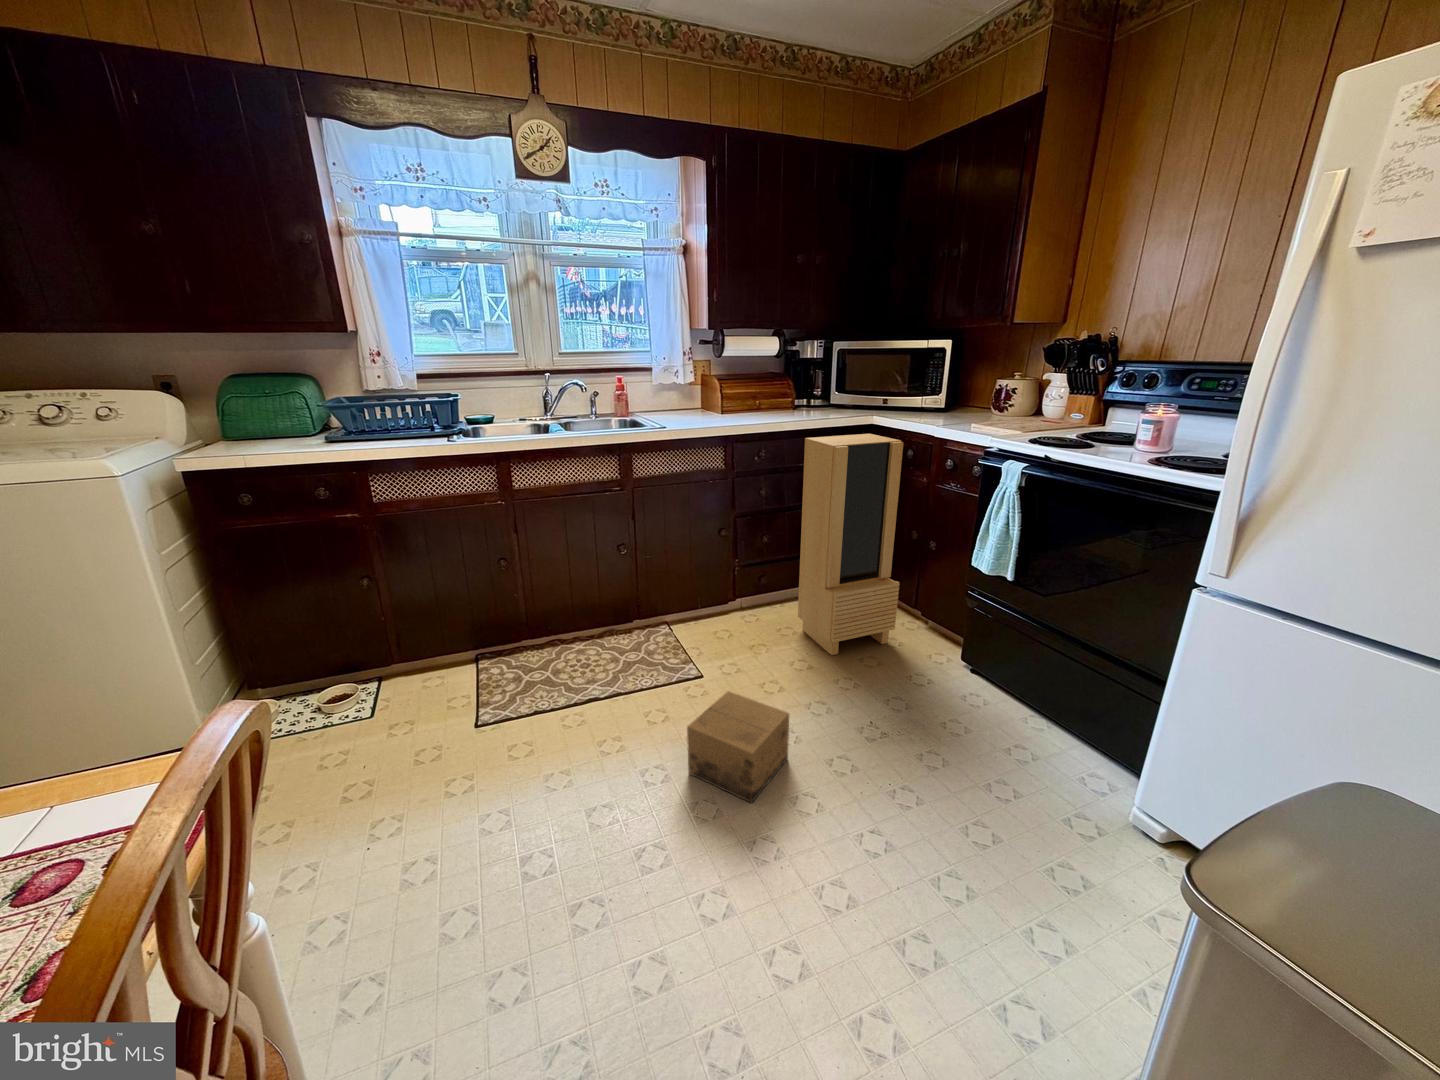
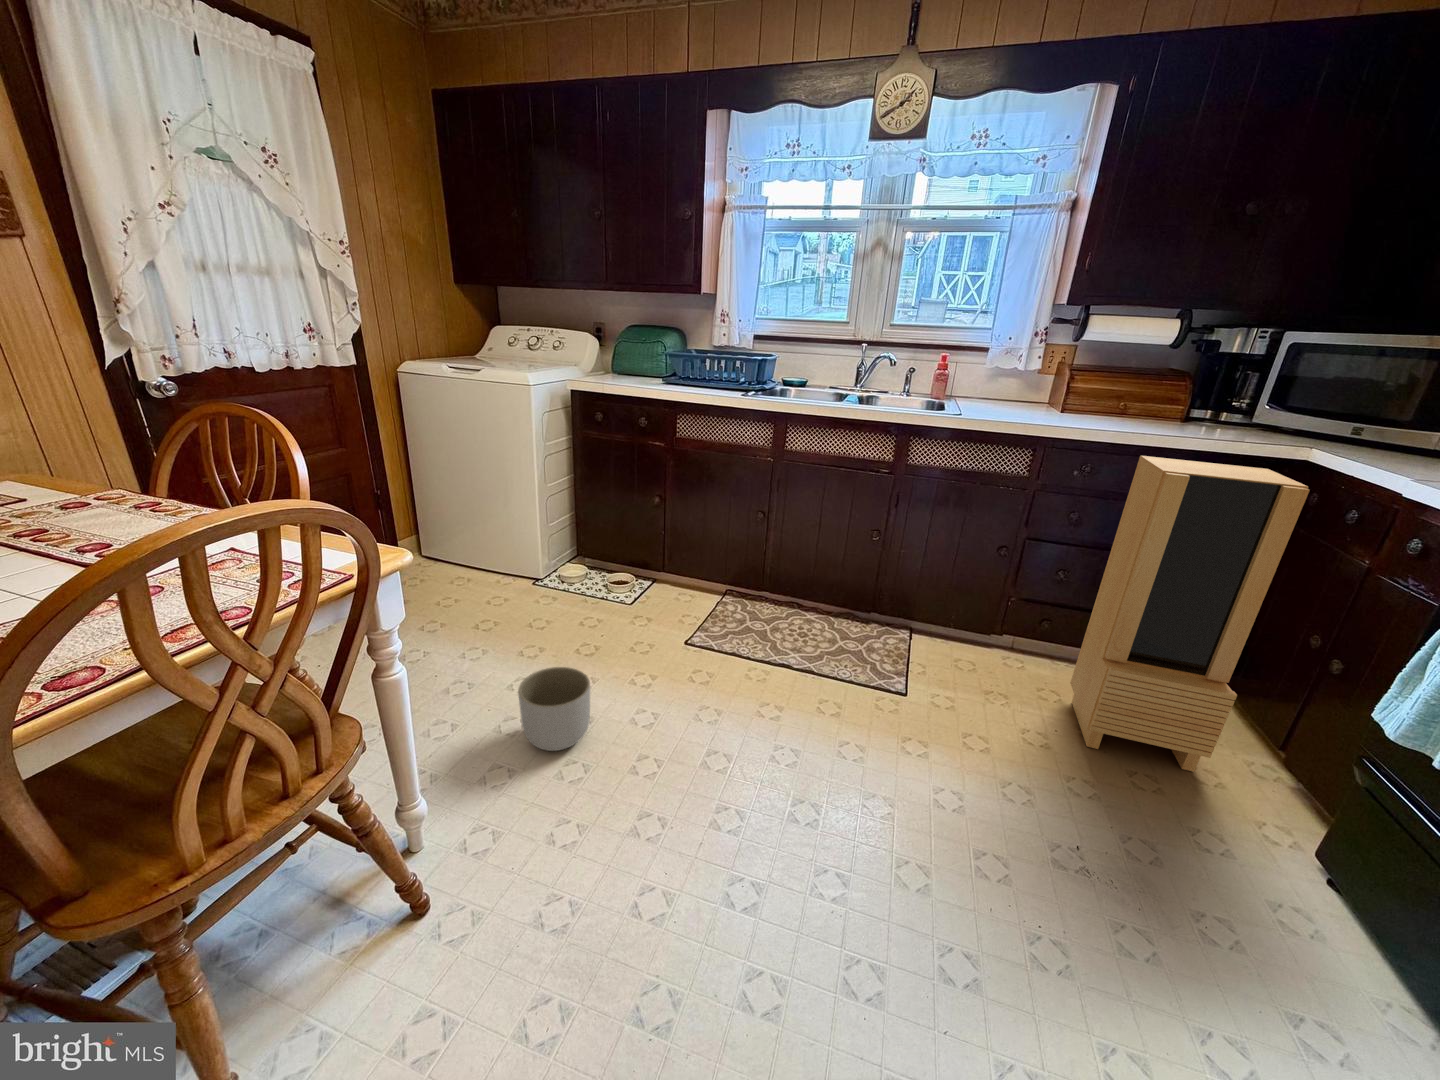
cardboard box: present [687,691,789,803] -> none [813,713,937,834]
planter: none [346,806,451,926] -> present [518,667,590,751]

